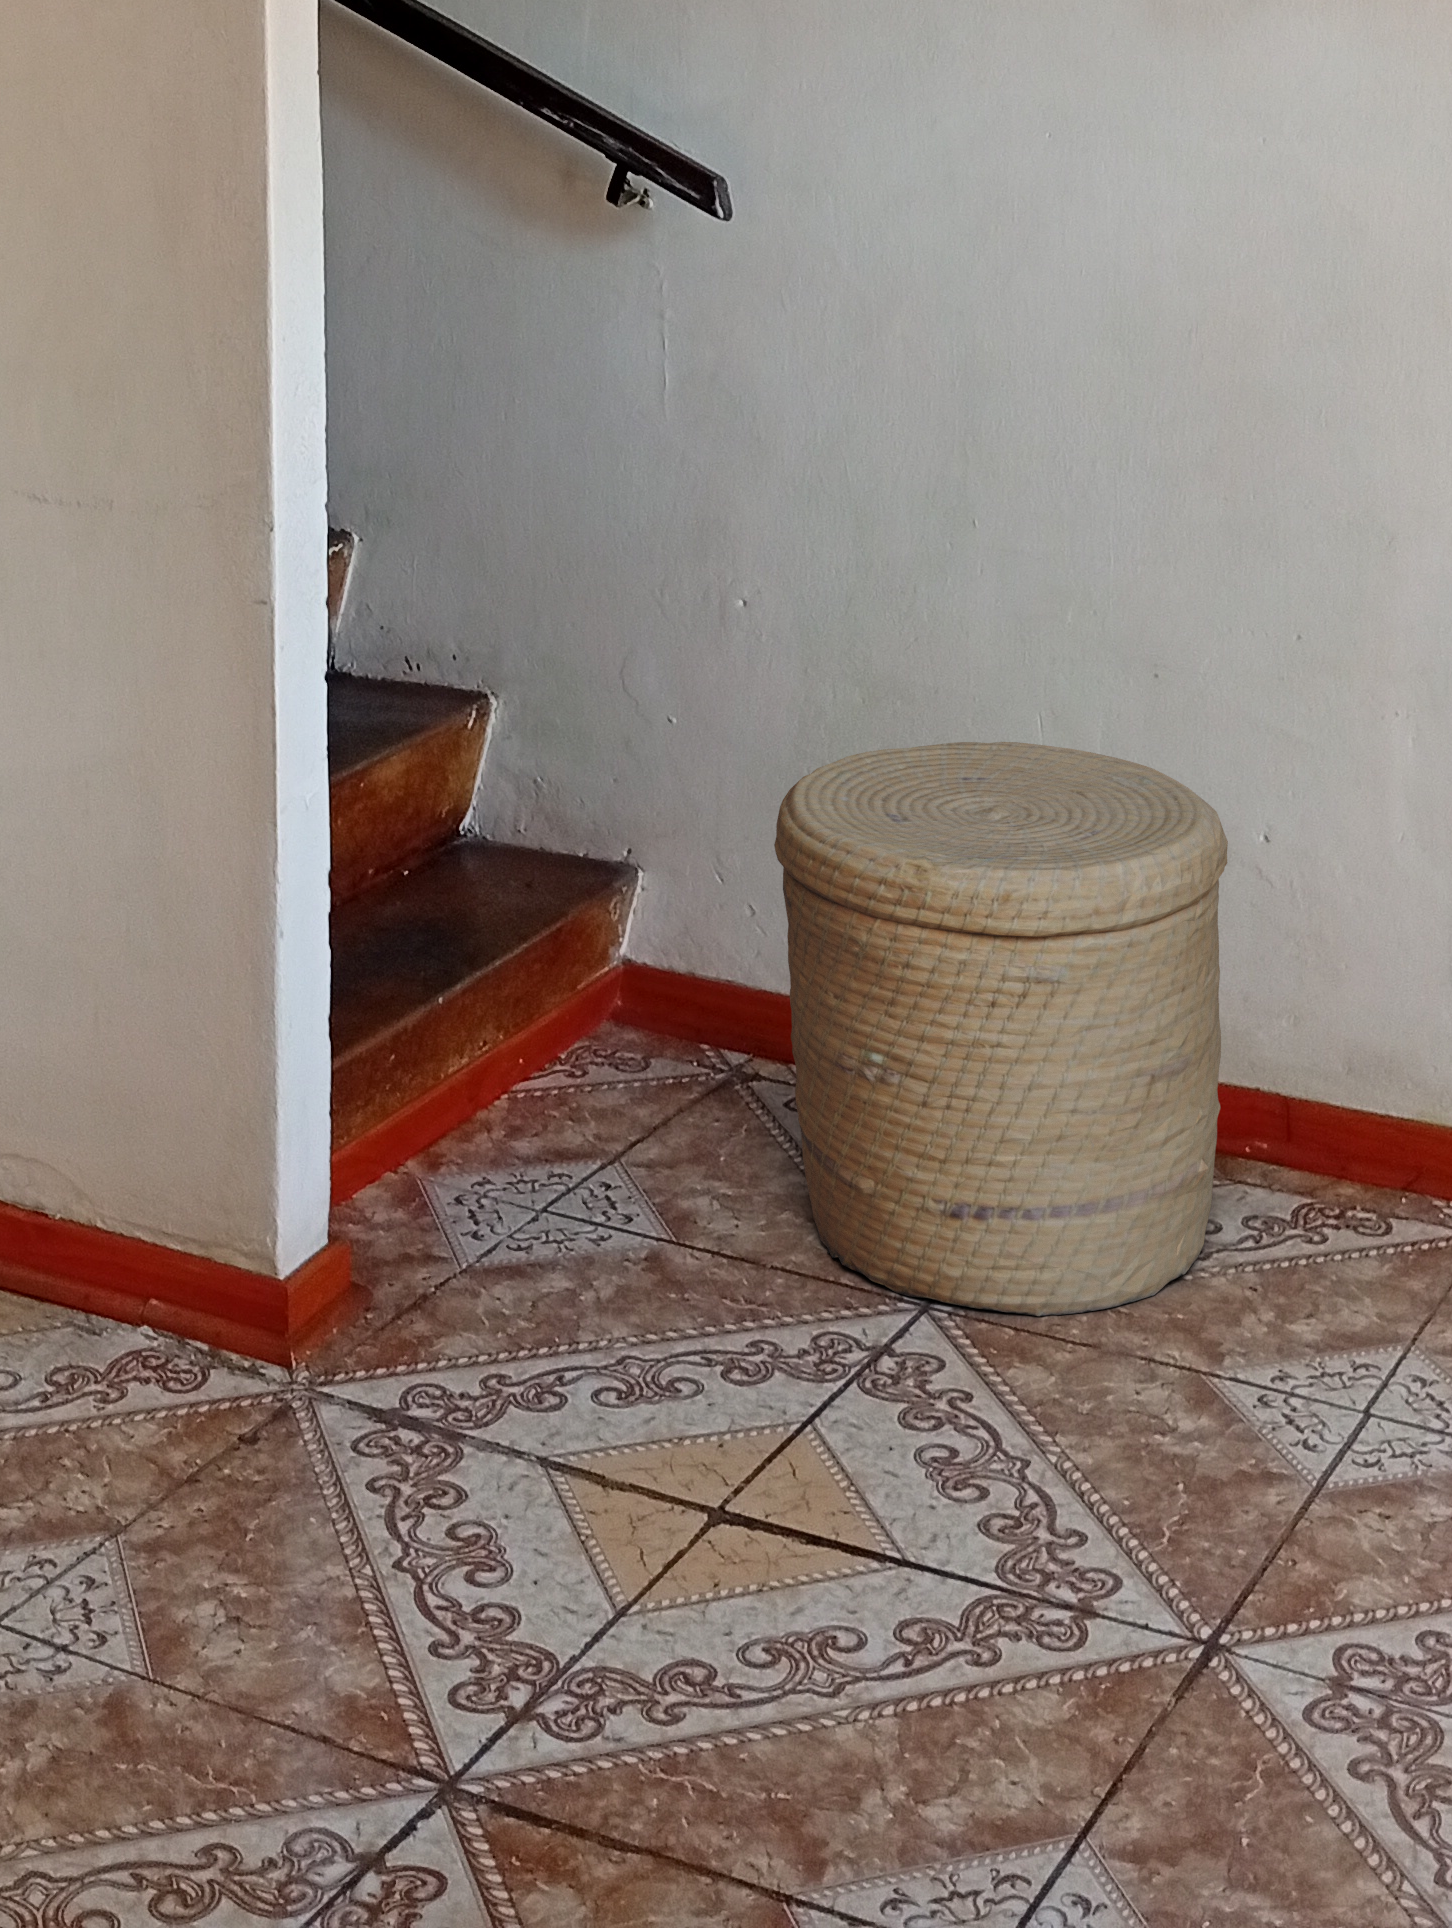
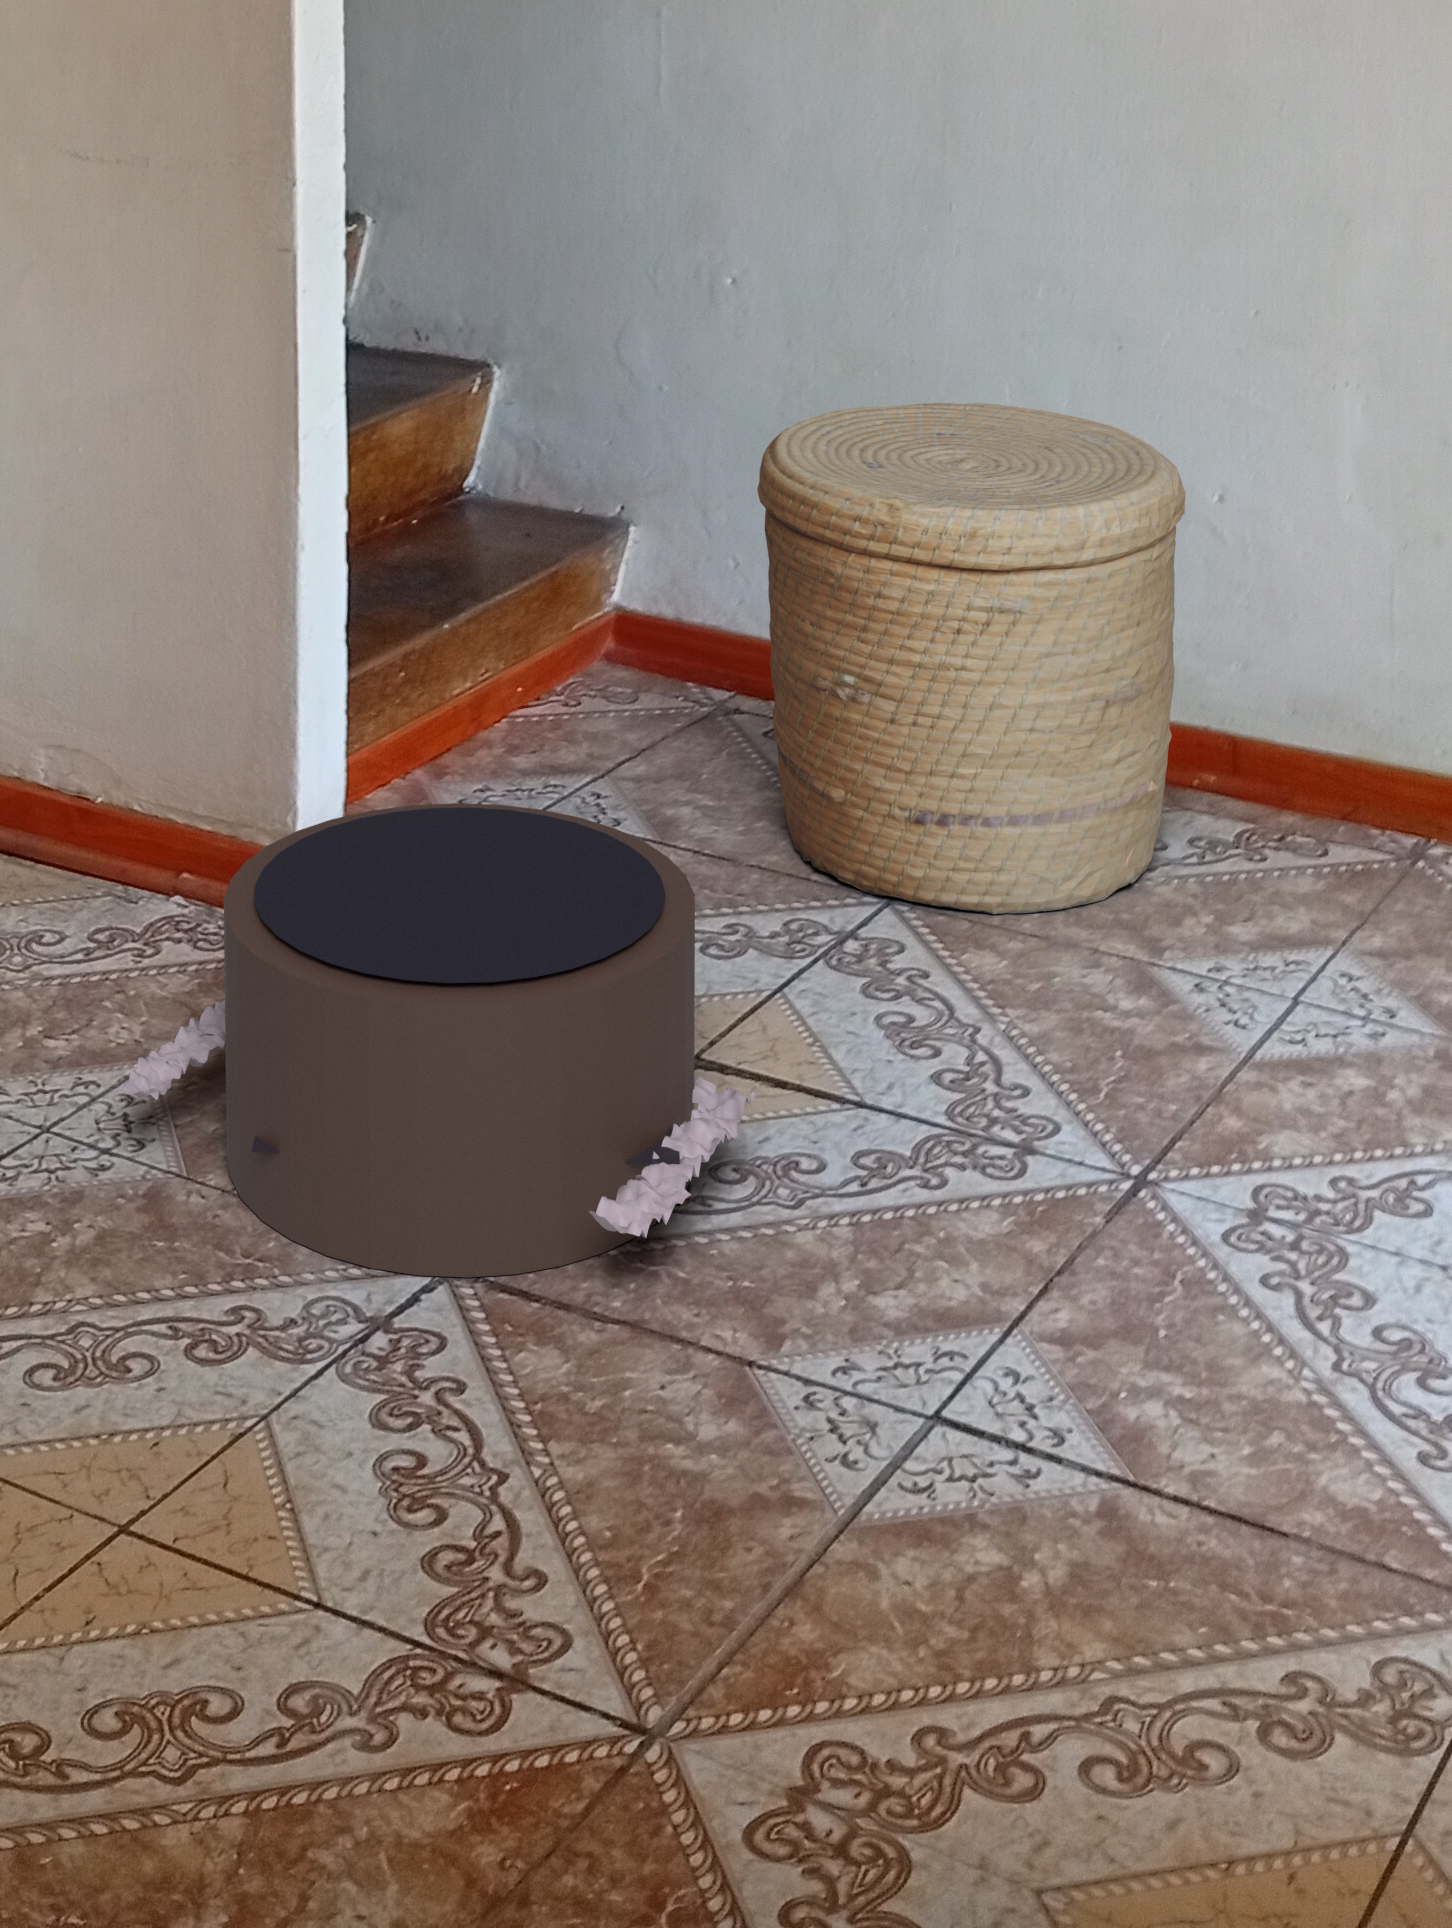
pouf: none [75,1223,786,1799] -> present [119,803,755,1277]

